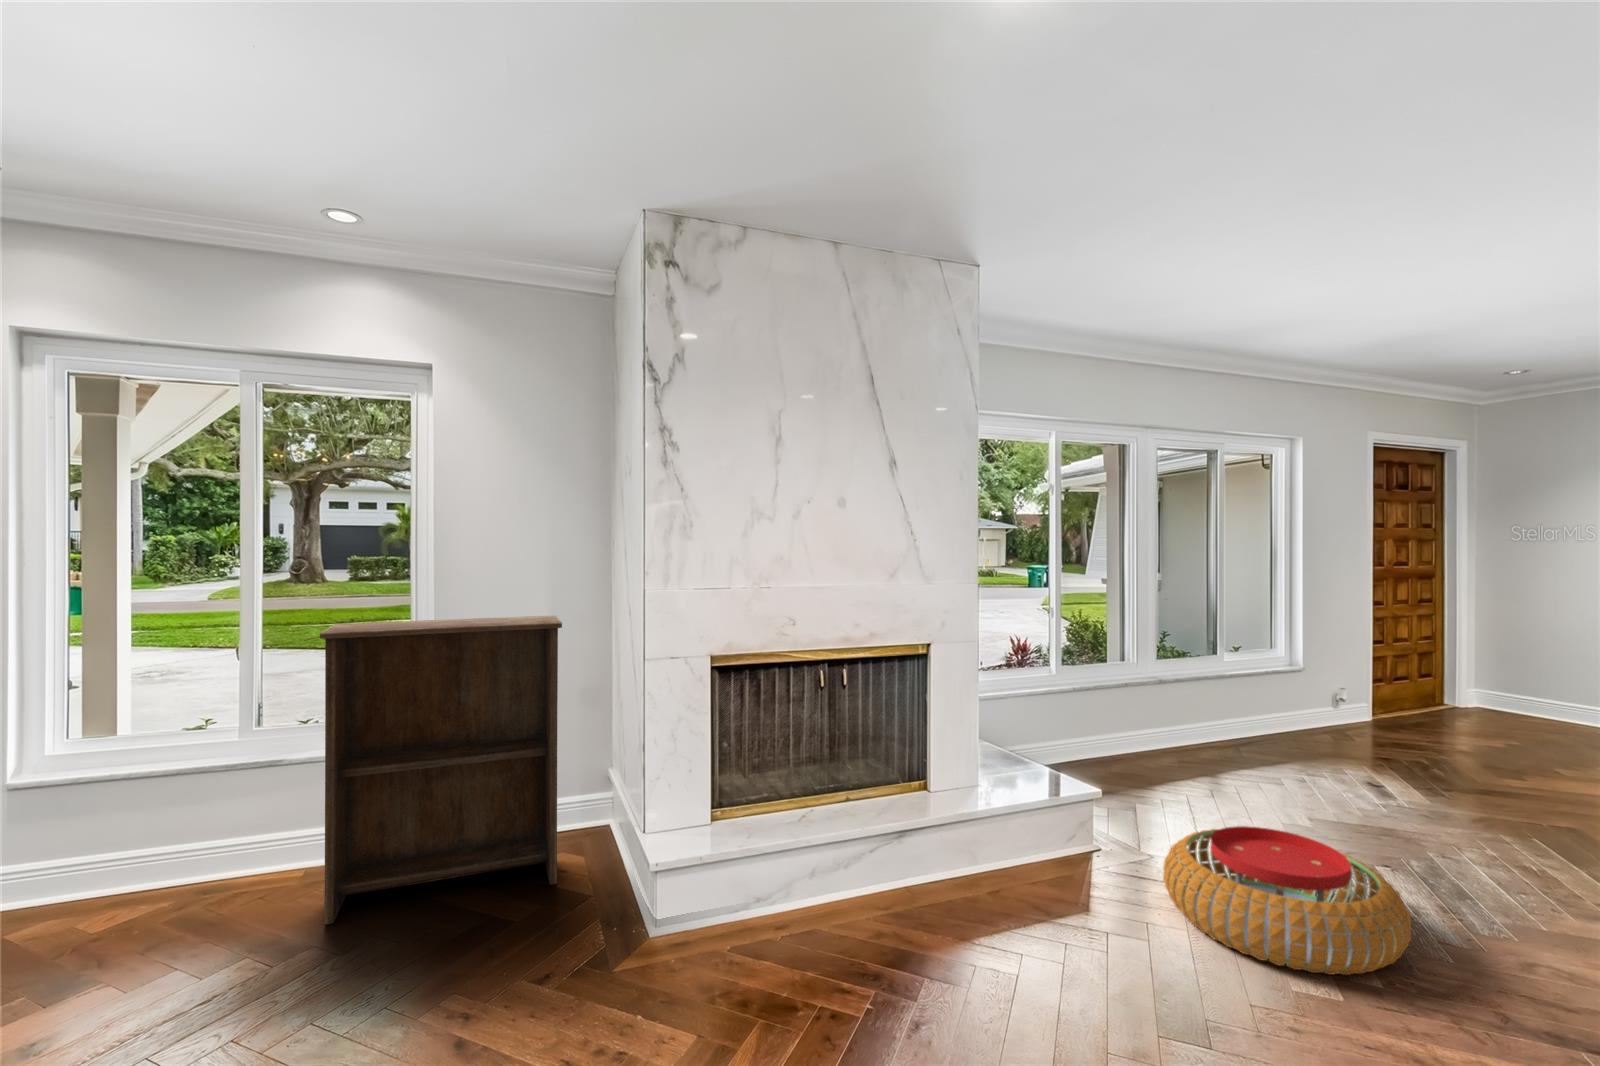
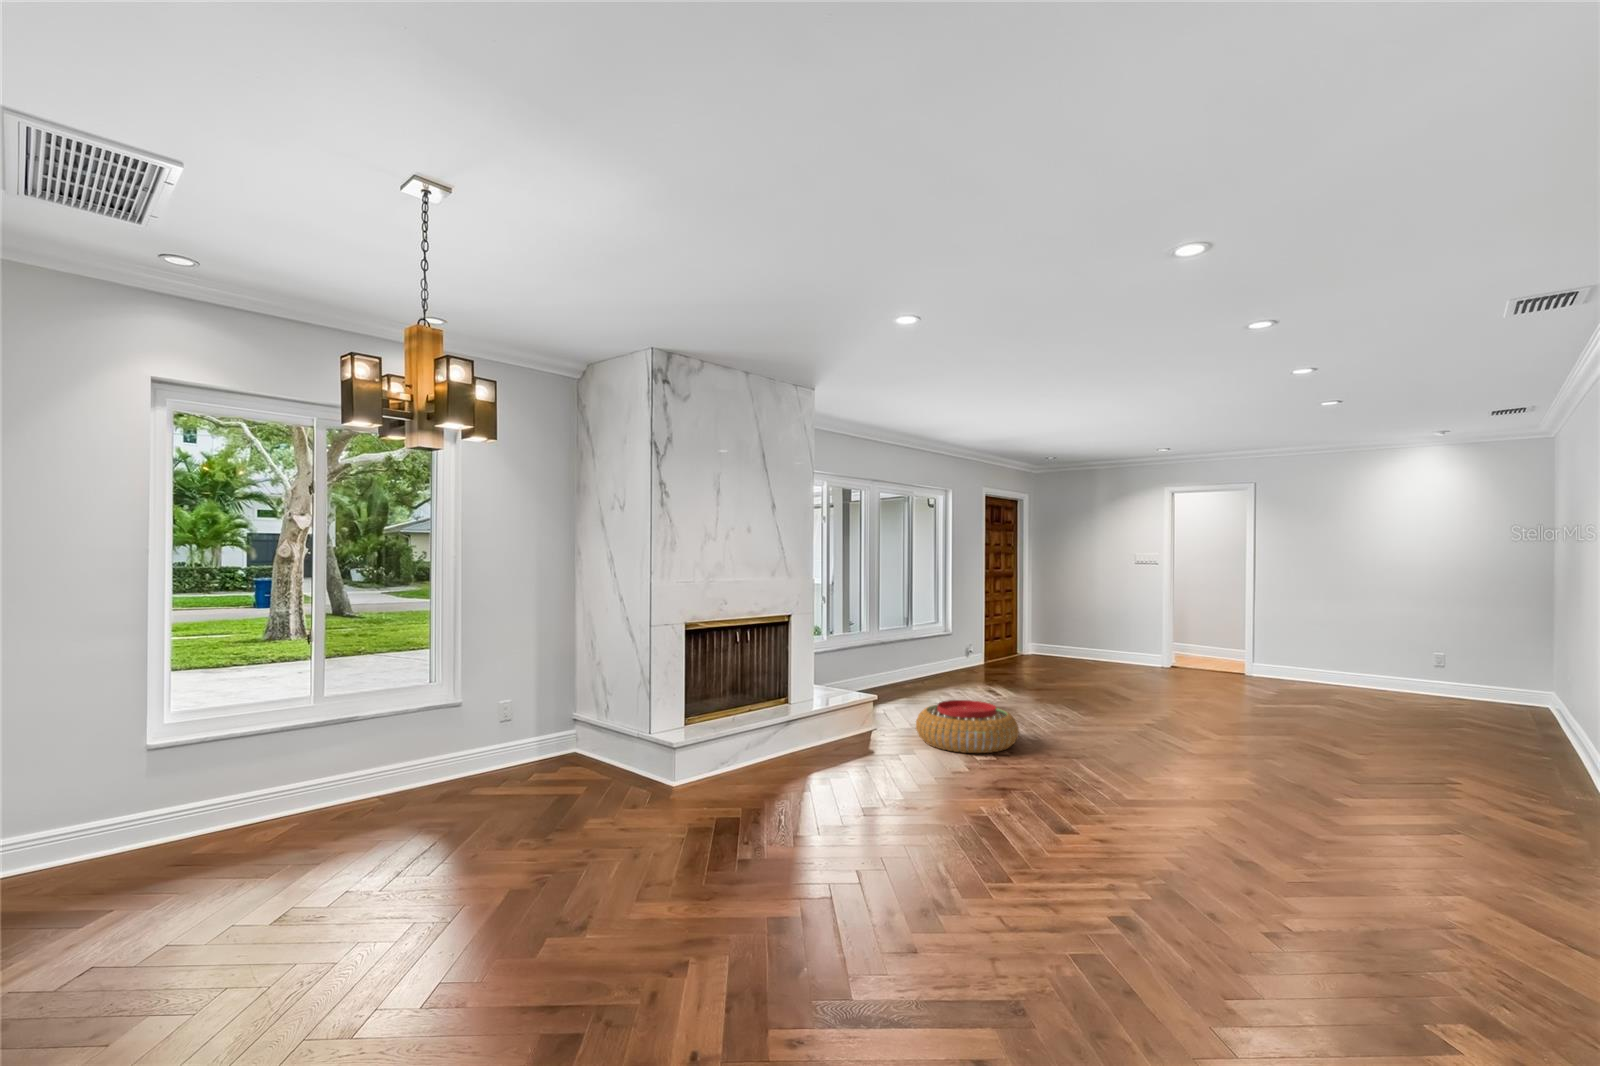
bookshelf: present [320,616,562,924] -> none [433,603,589,812]

